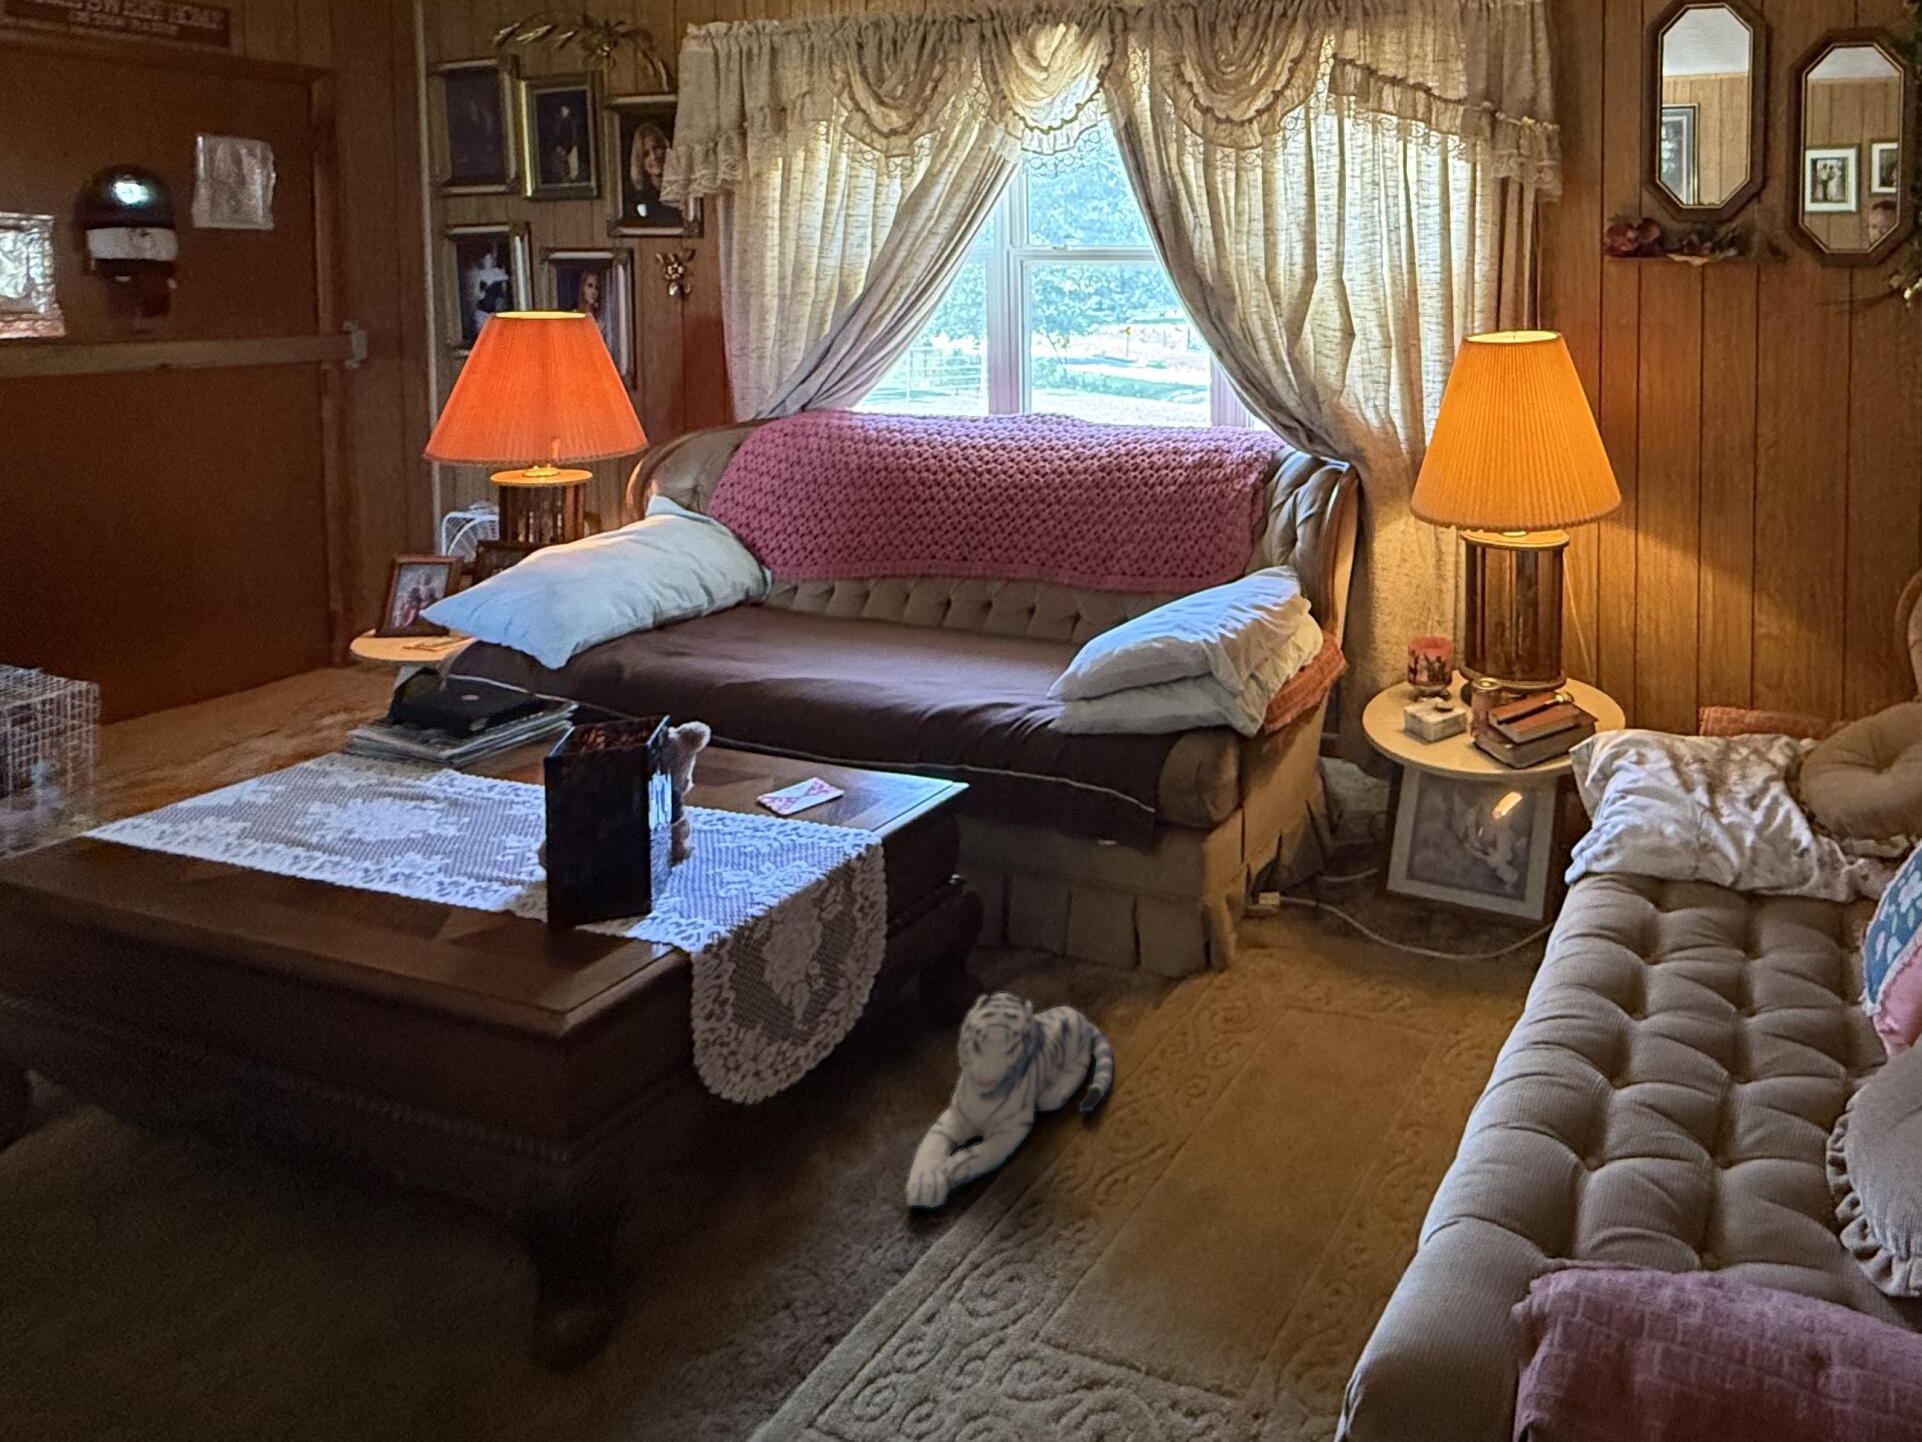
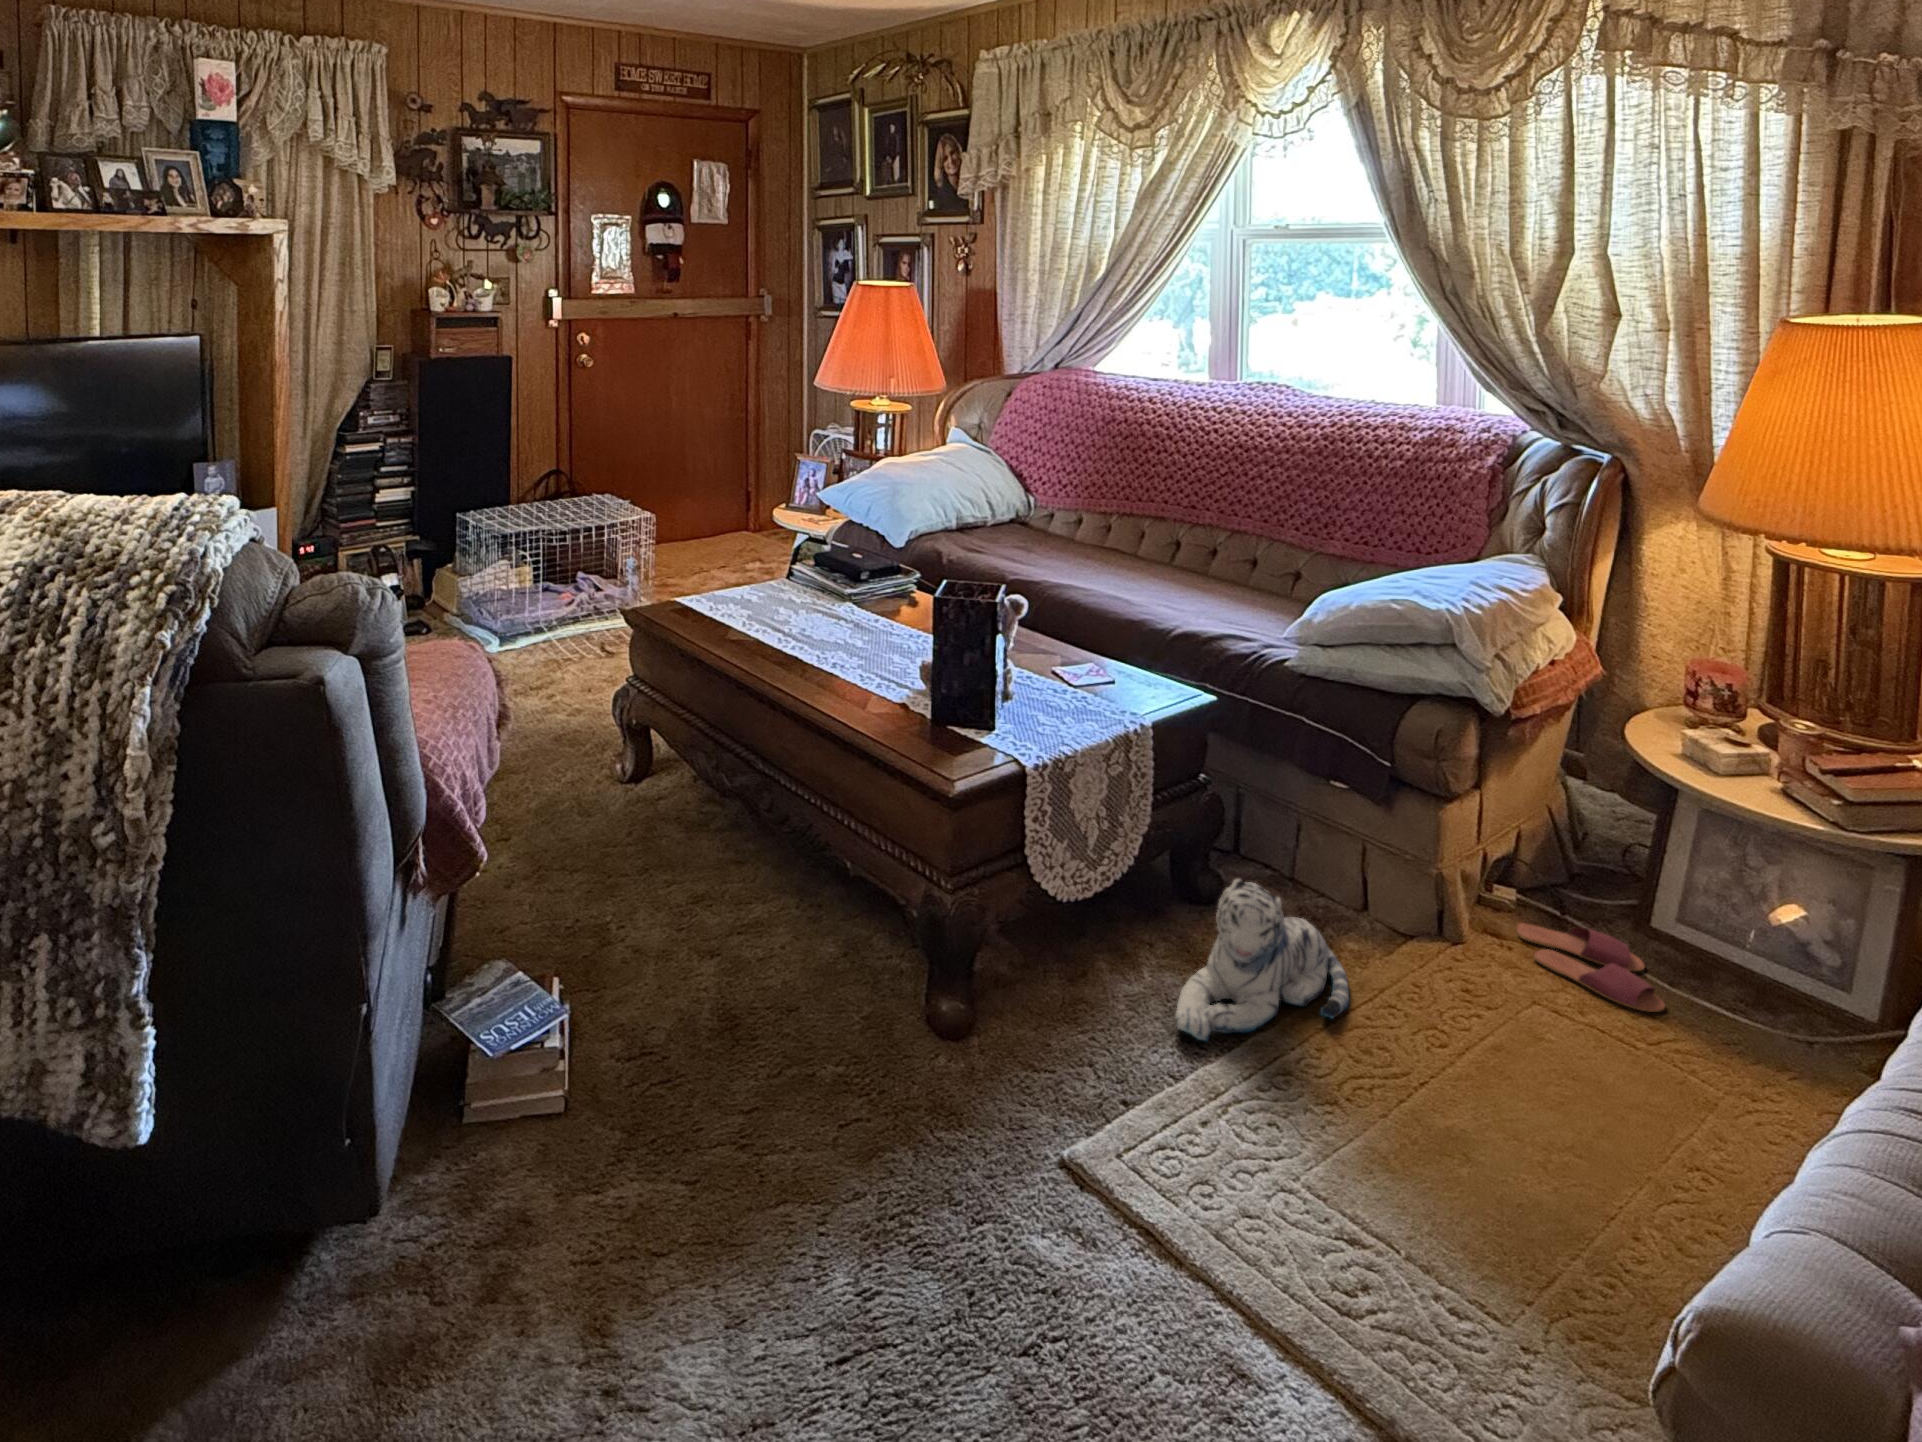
slippers: none [1278,909,1394,977] -> present [1517,923,1665,1012]

